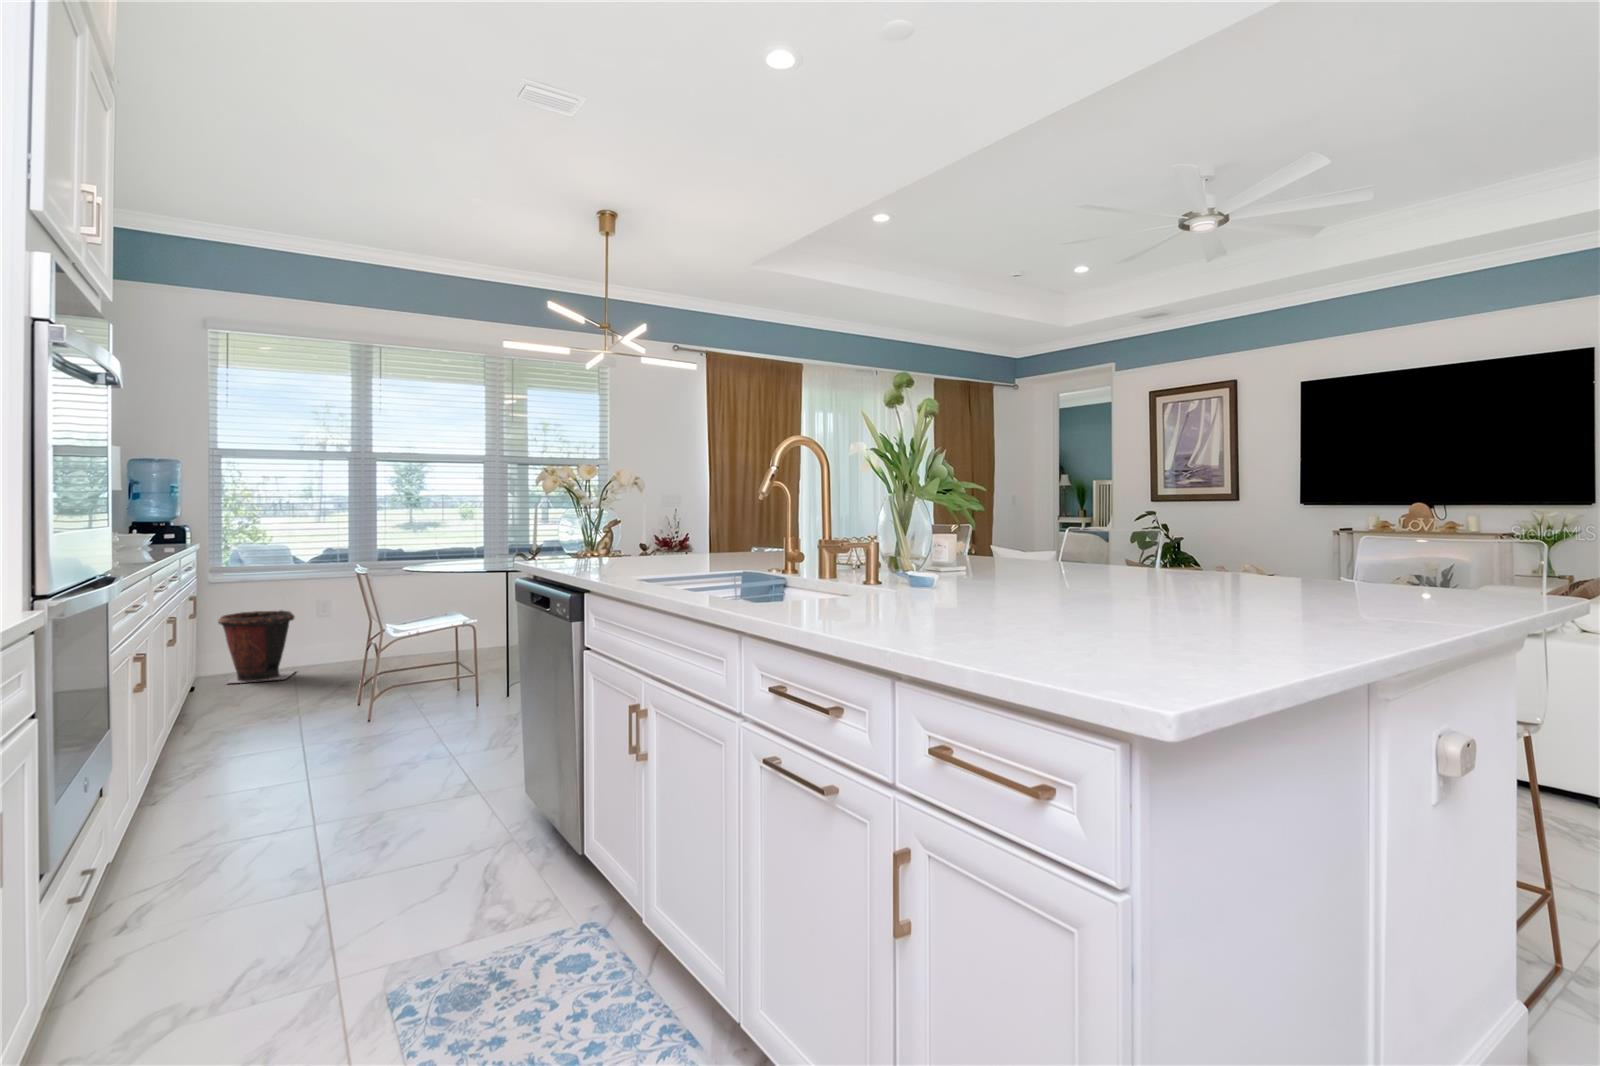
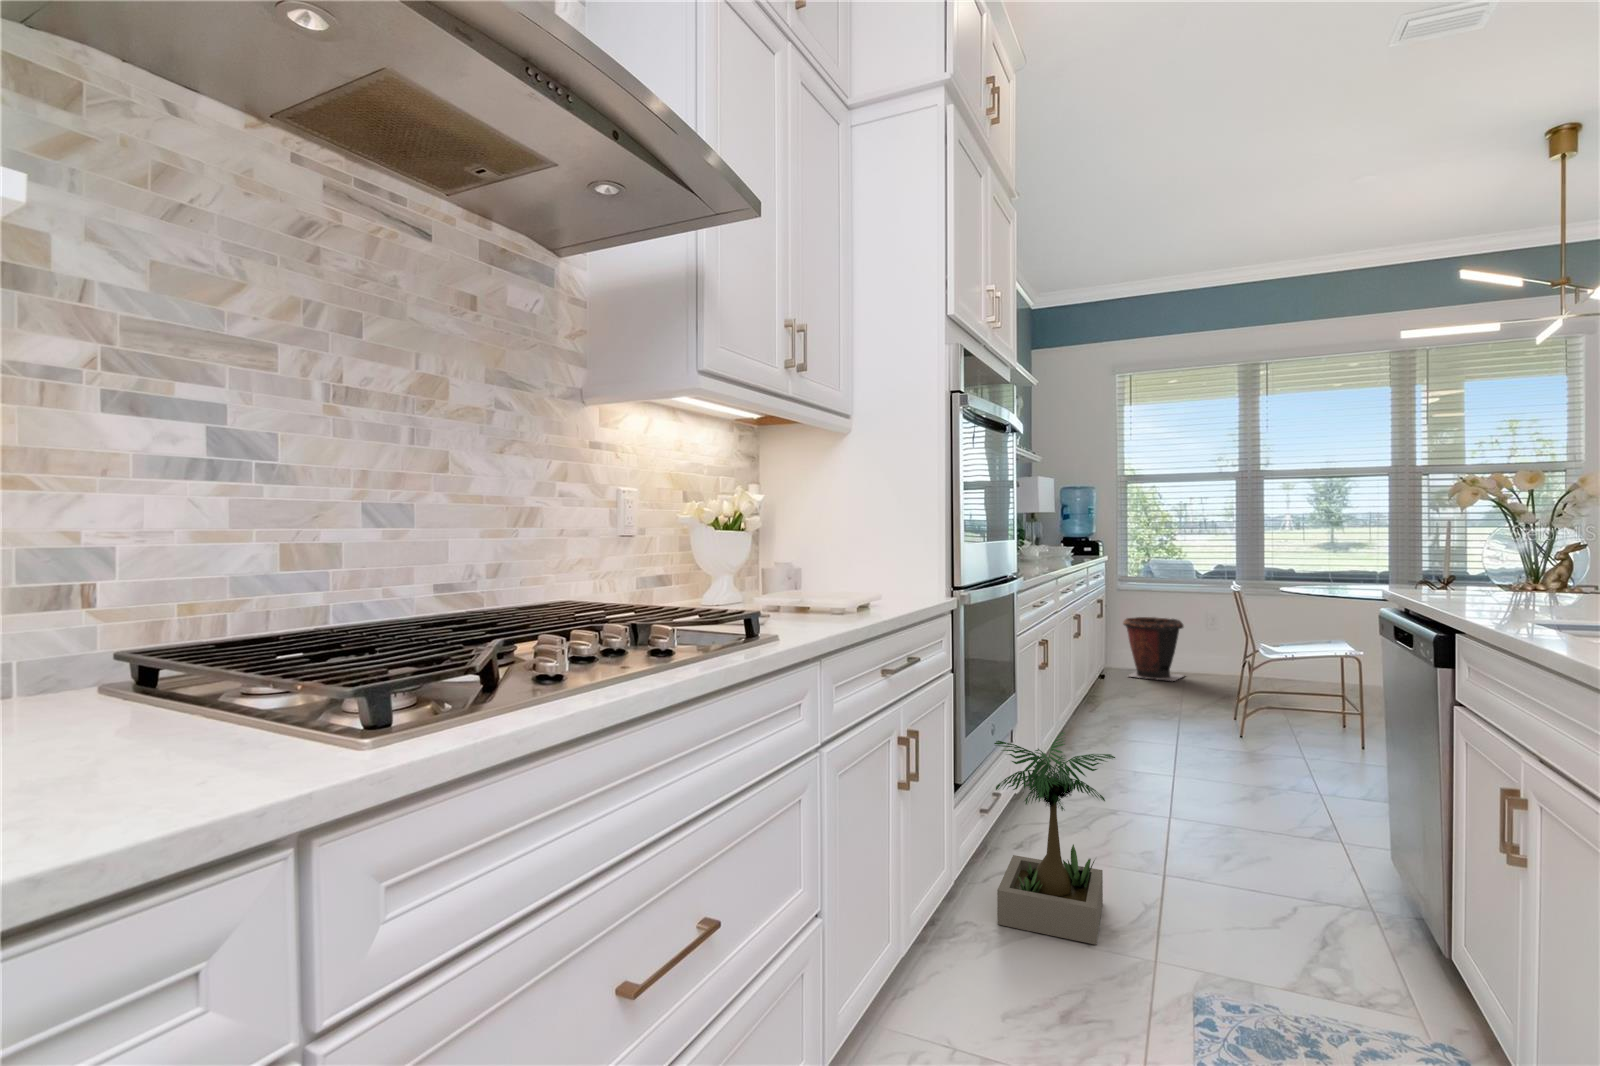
potted plant: none [82,759,300,1042] -> present [994,732,1115,945]

